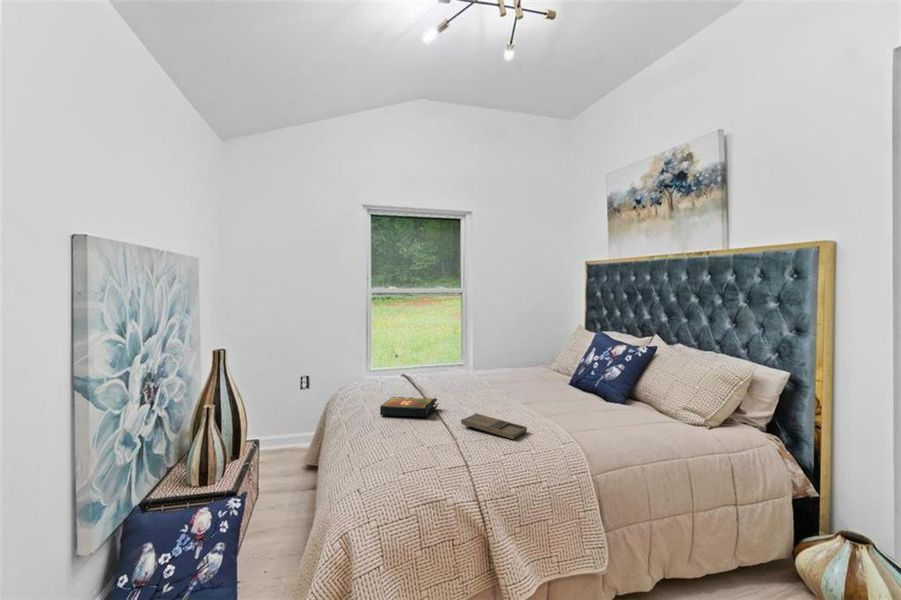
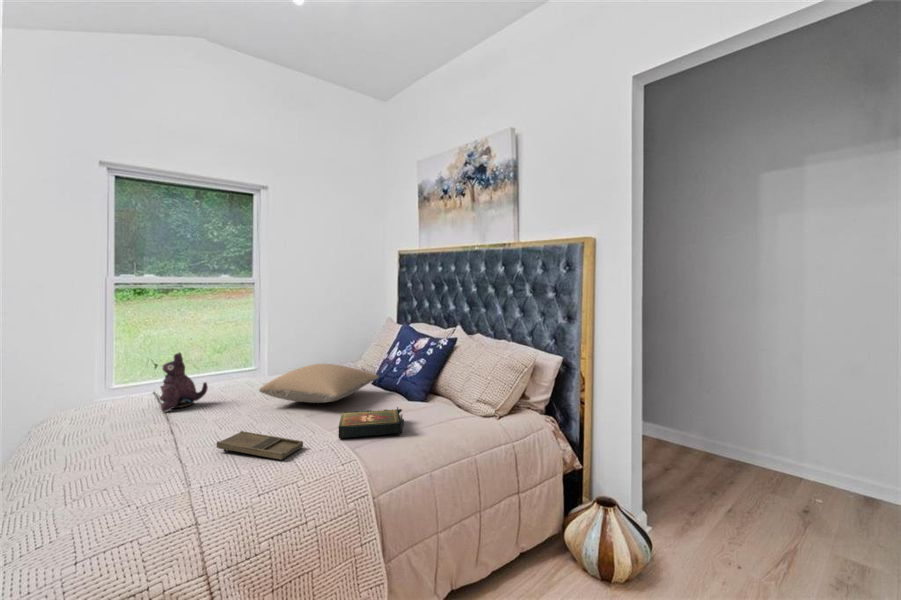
plush toy: none [406,348,439,393] -> present [160,353,208,411]
pillow: none [480,364,579,398] -> present [259,364,379,403]
book: present [380,397,439,418] -> present [338,407,404,438]

